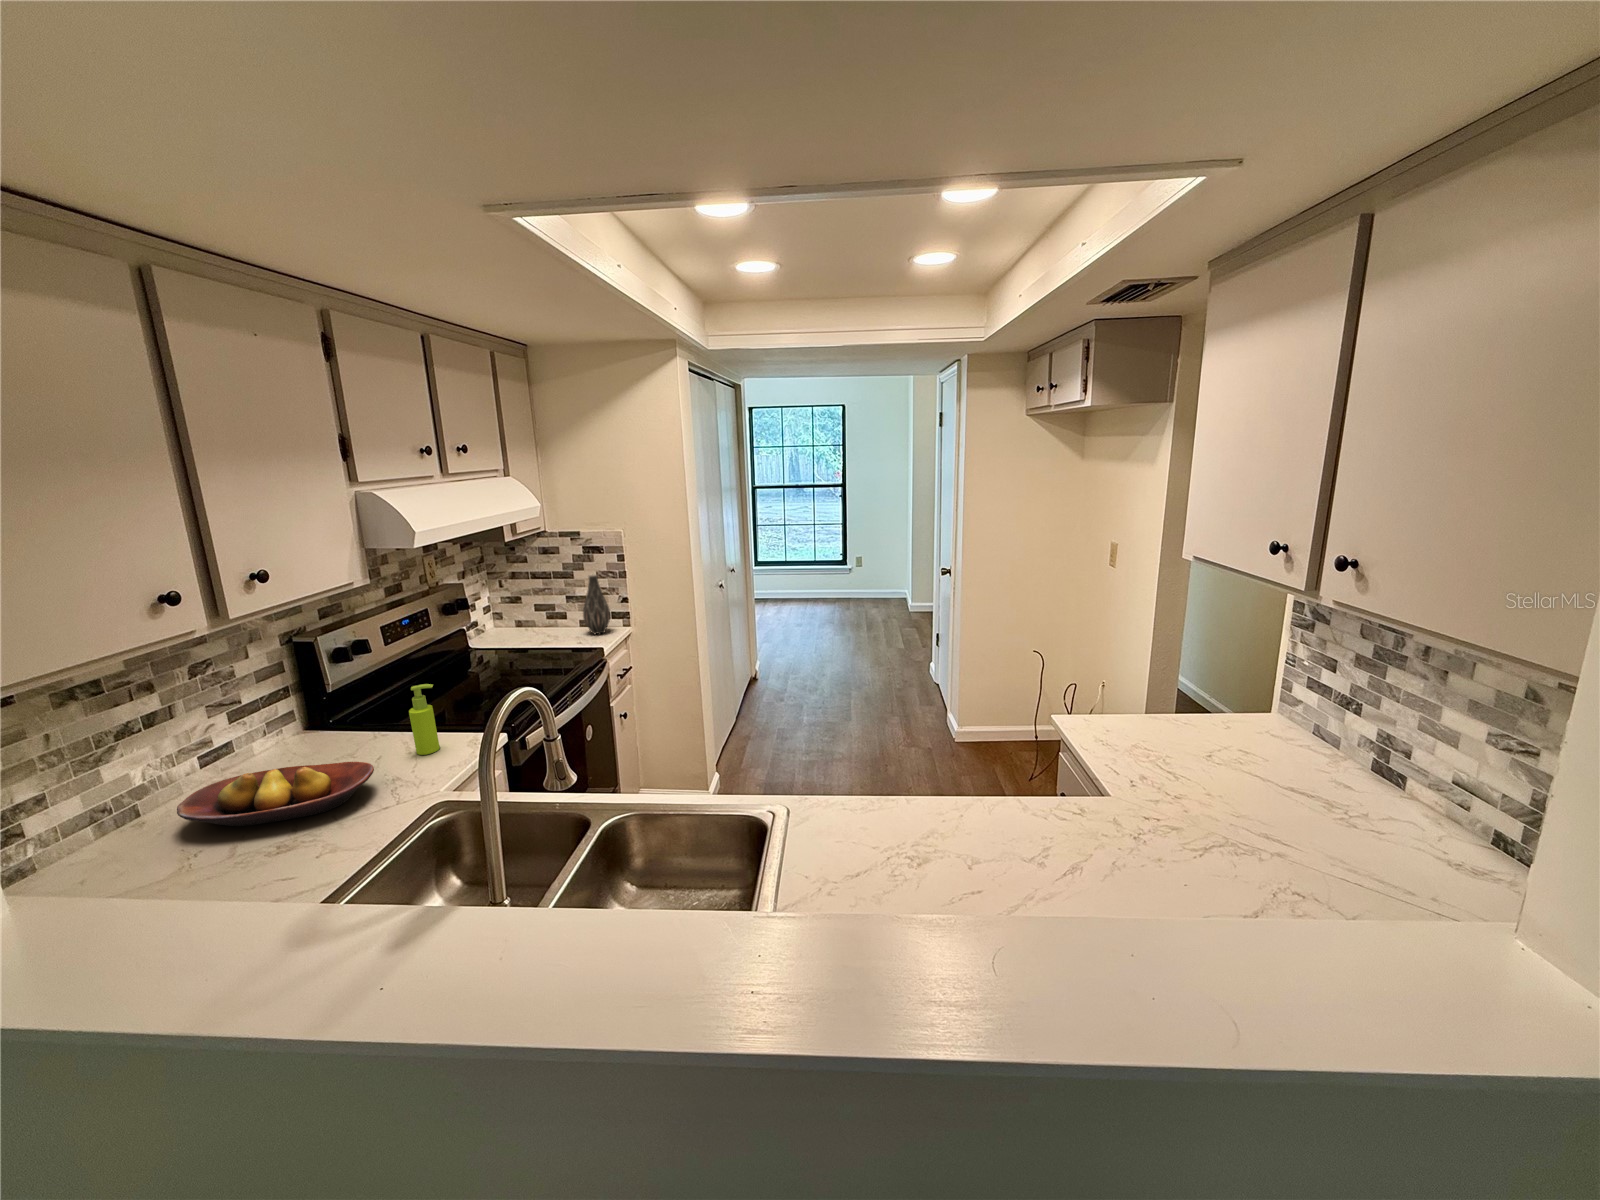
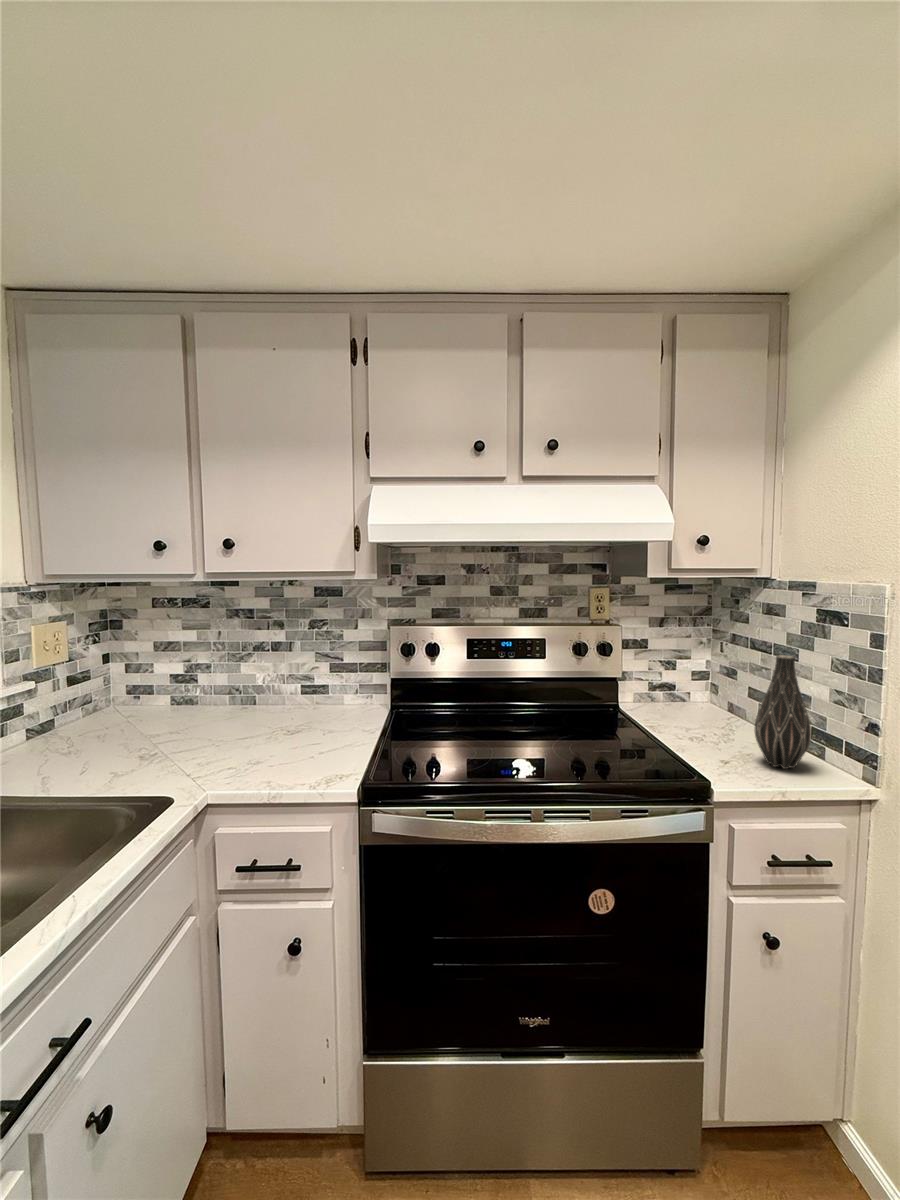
soap dispenser: present [409,684,440,755] -> none [312,682,336,760]
fruit bowl: present [177,762,374,826] -> none [188,697,274,752]

